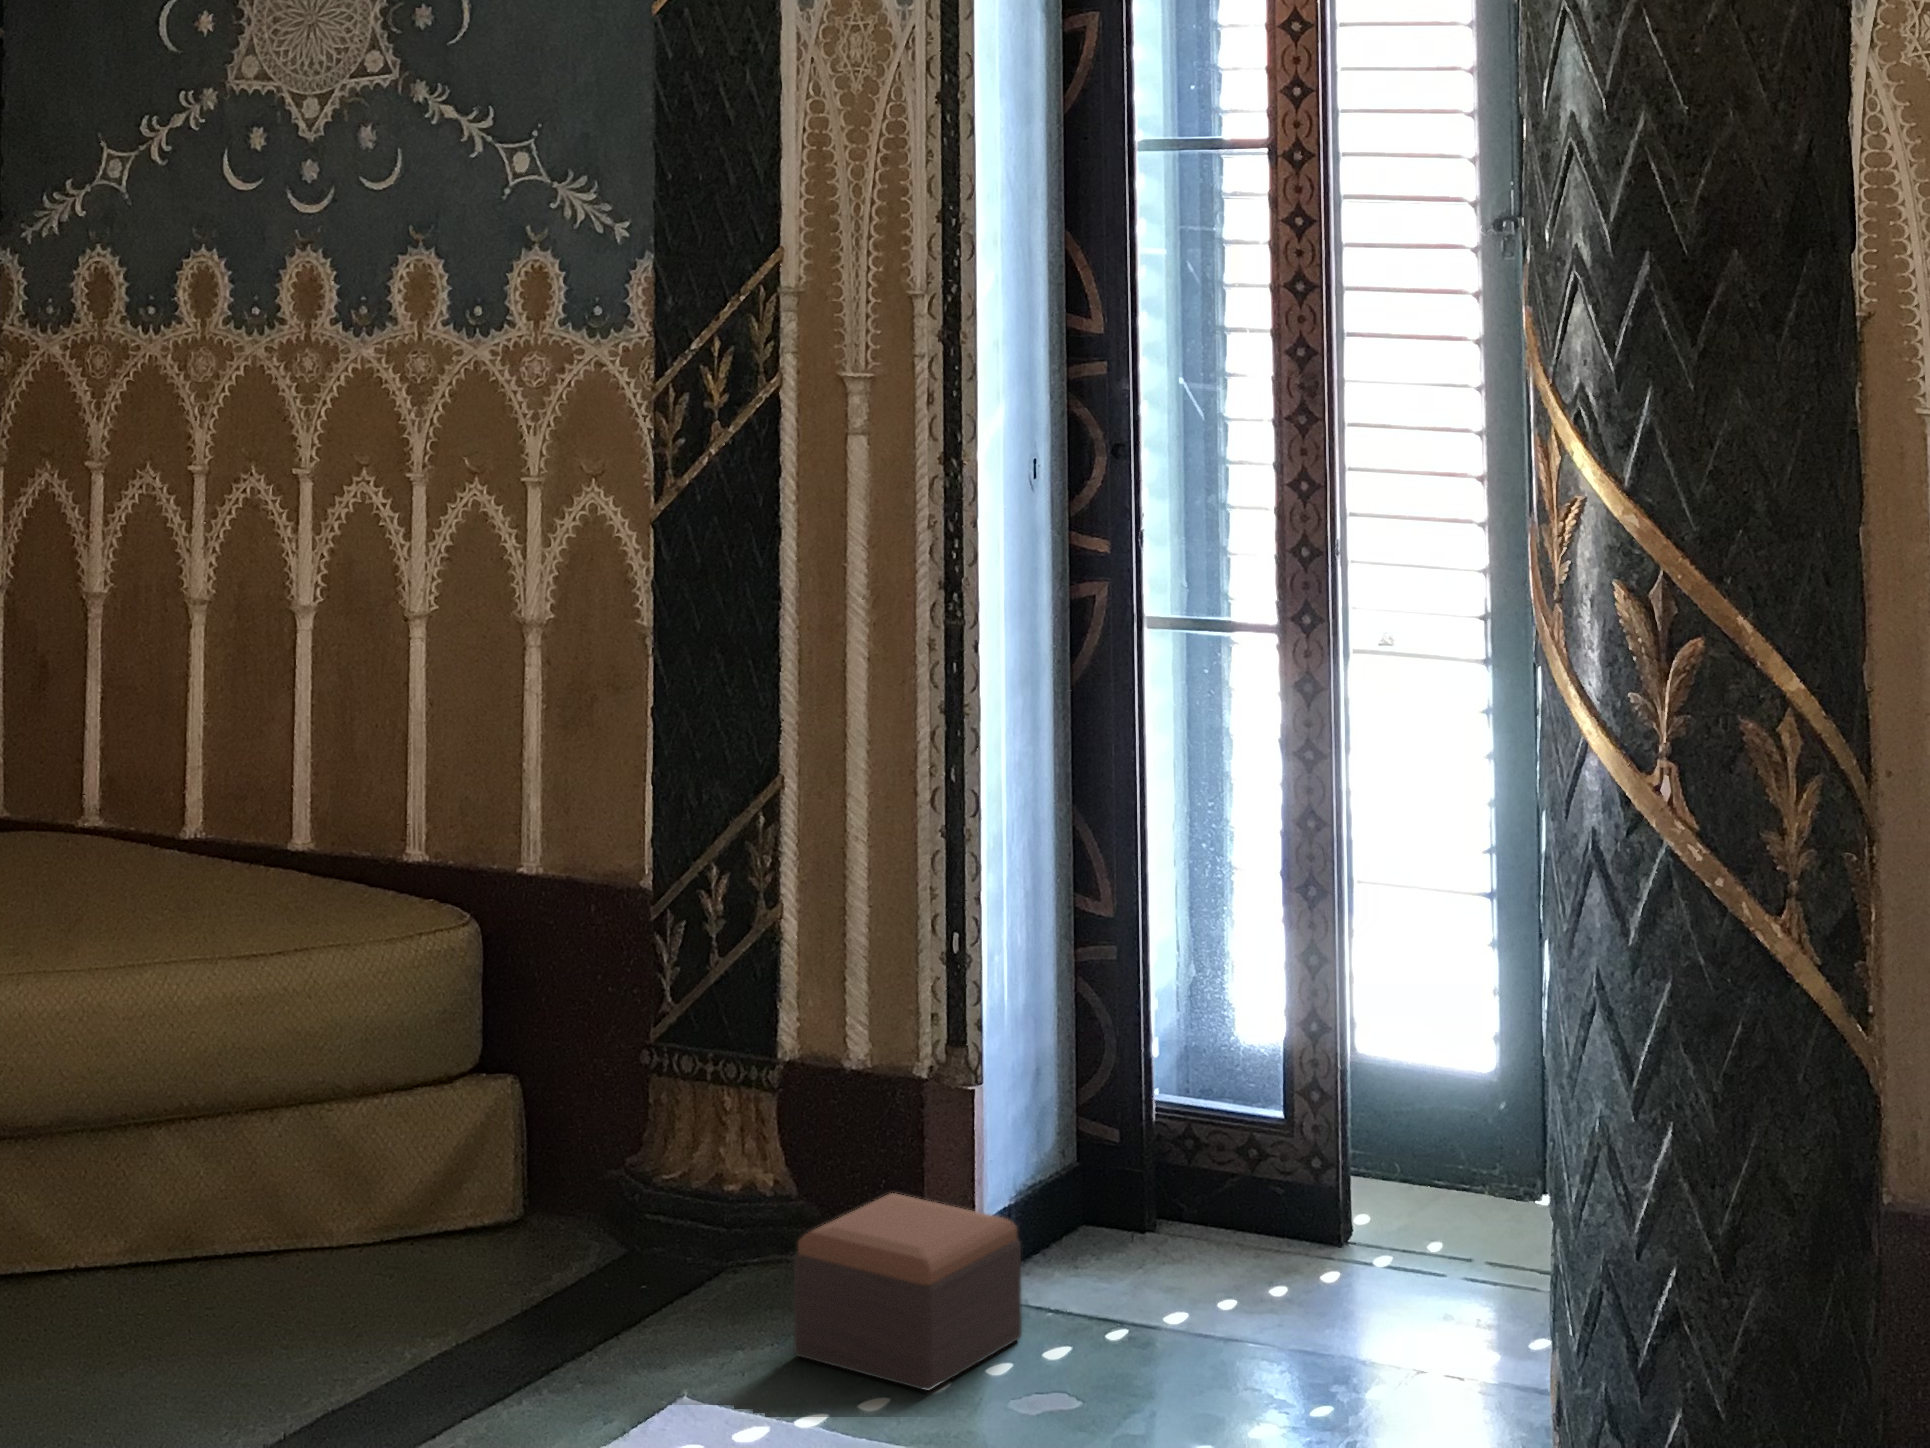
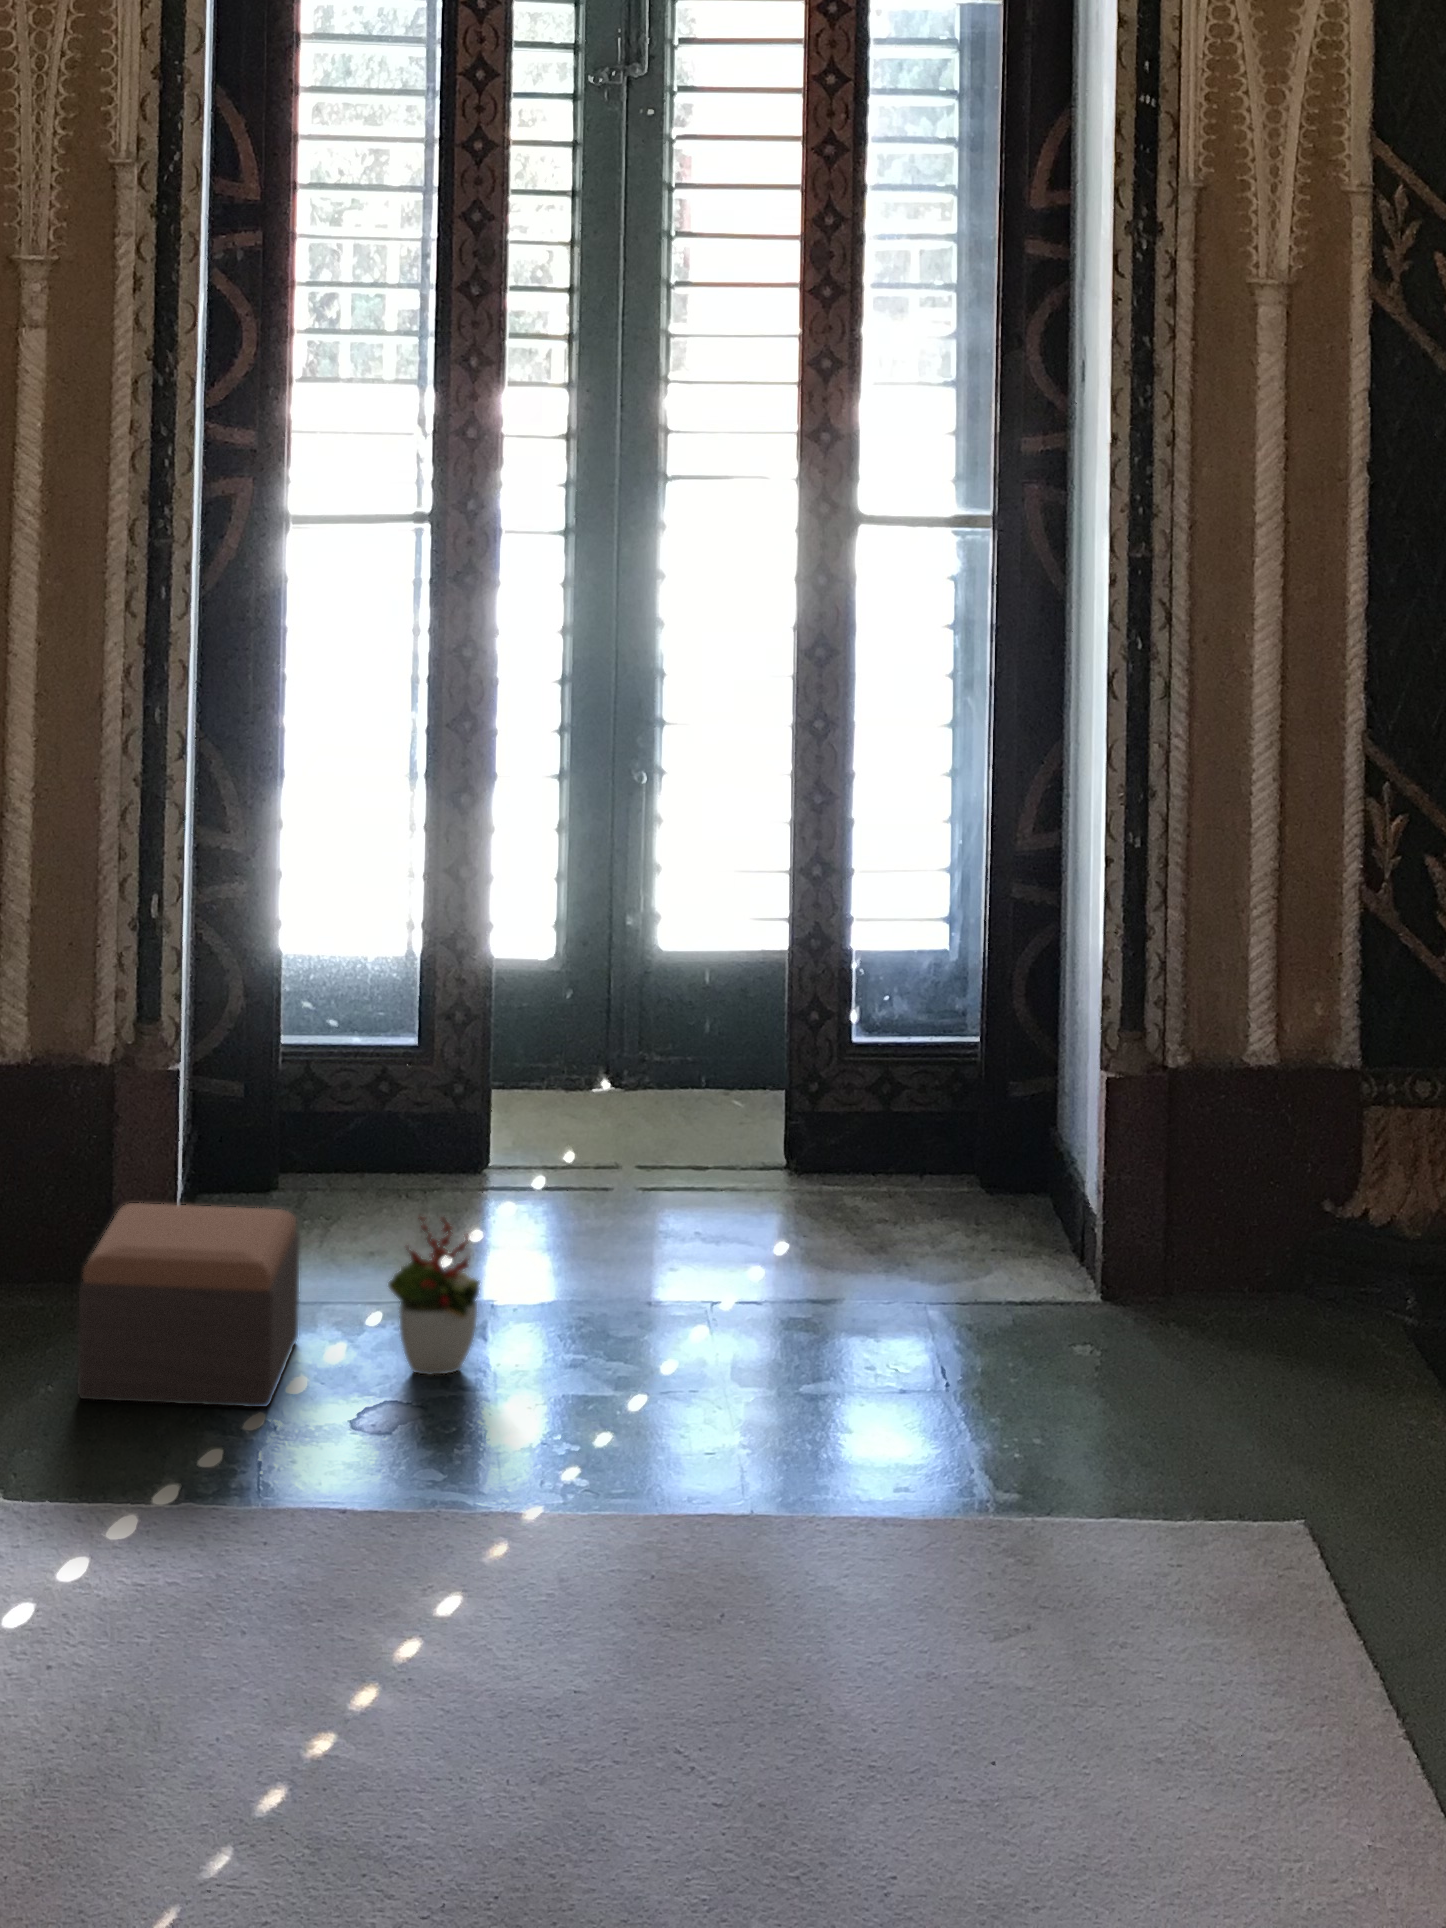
decorative plant: none [1058,1241,1140,1391] -> present [388,1218,480,1374]

